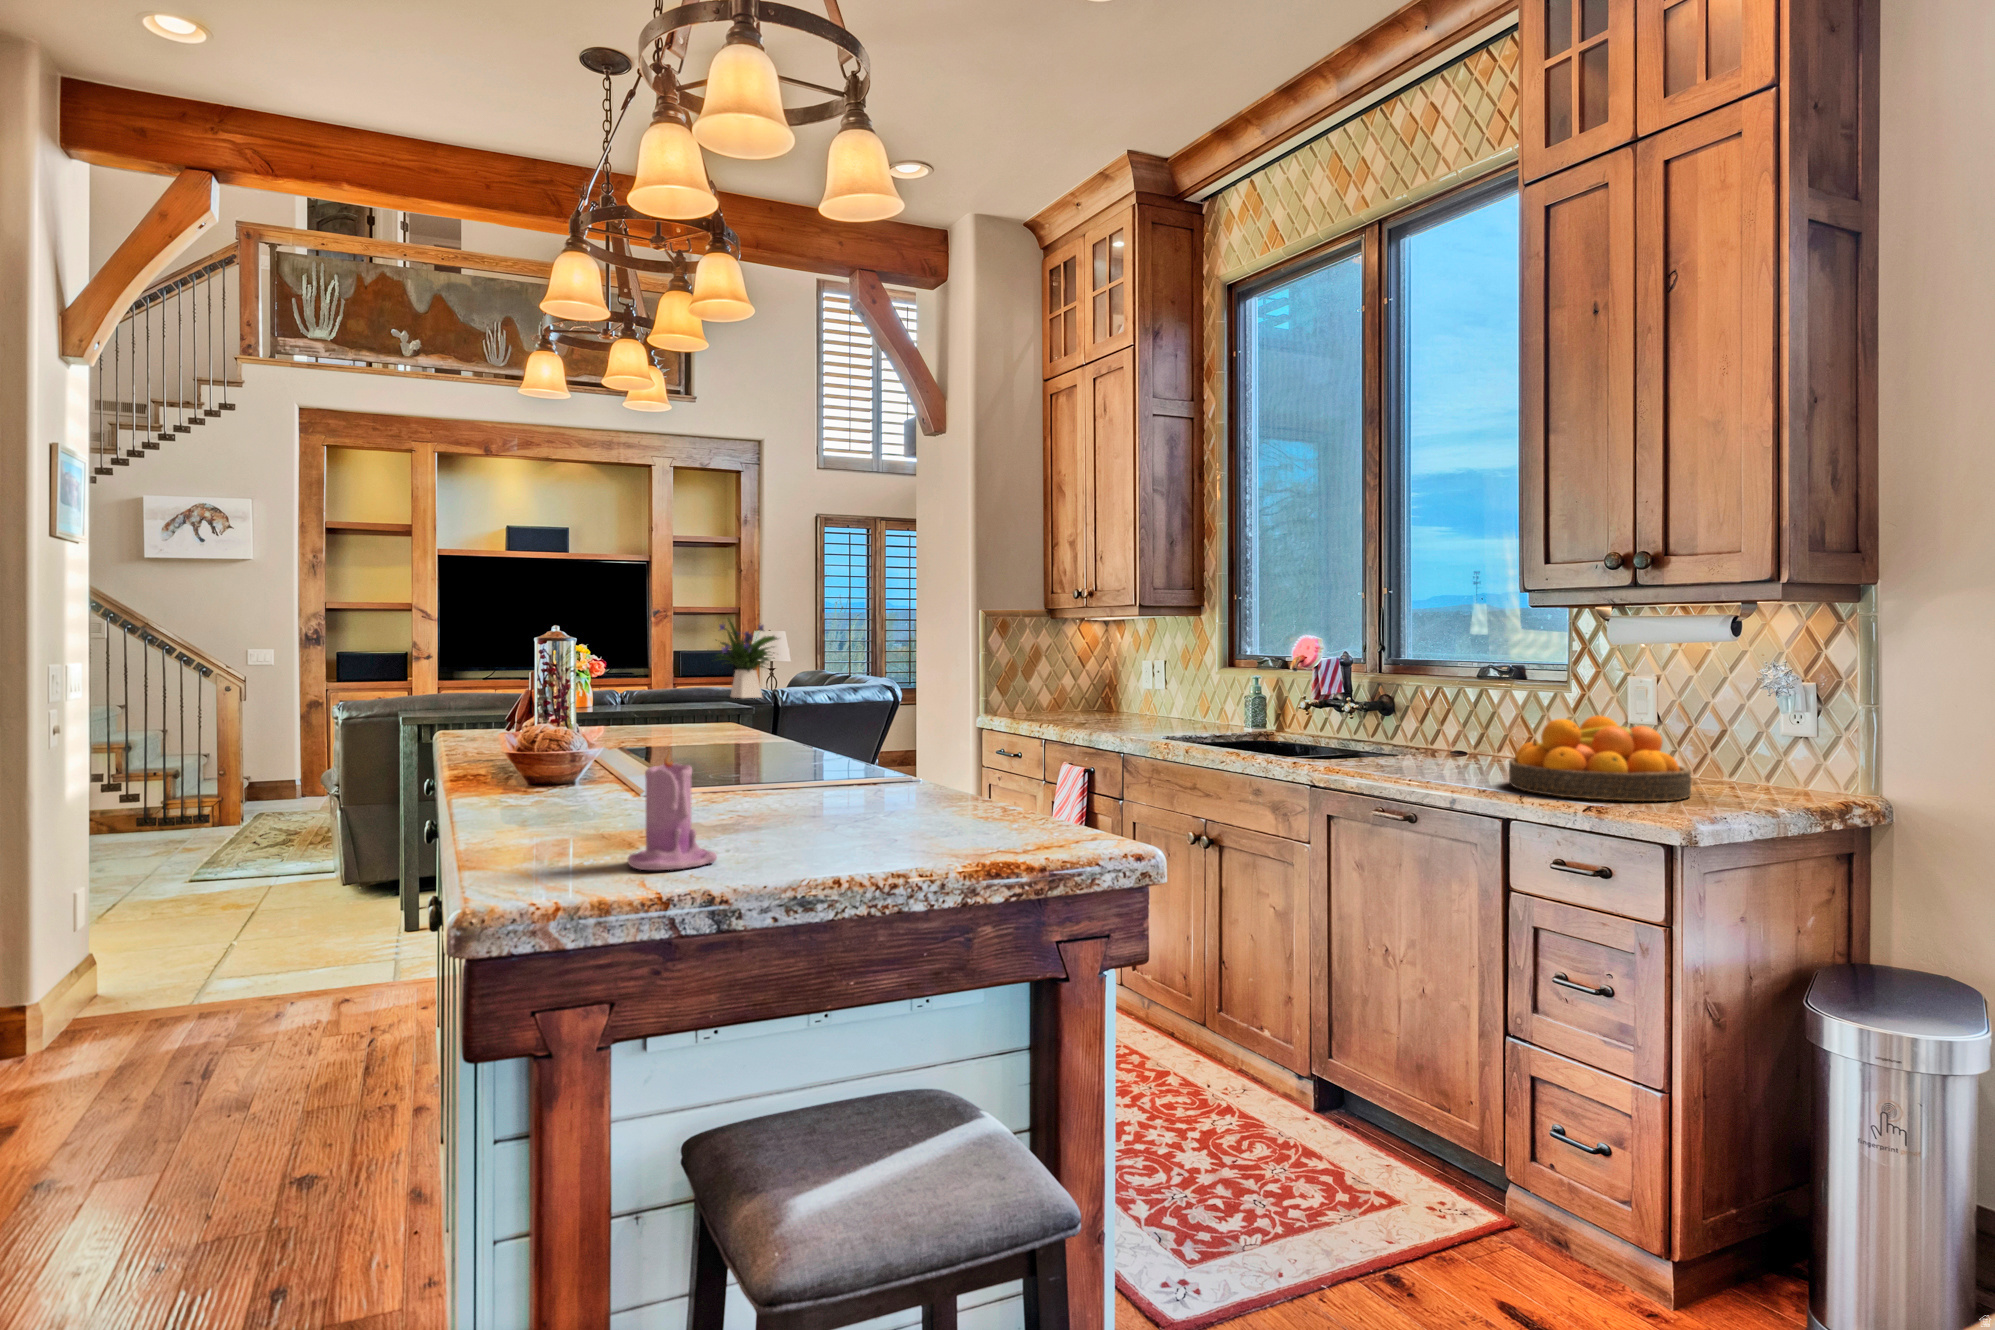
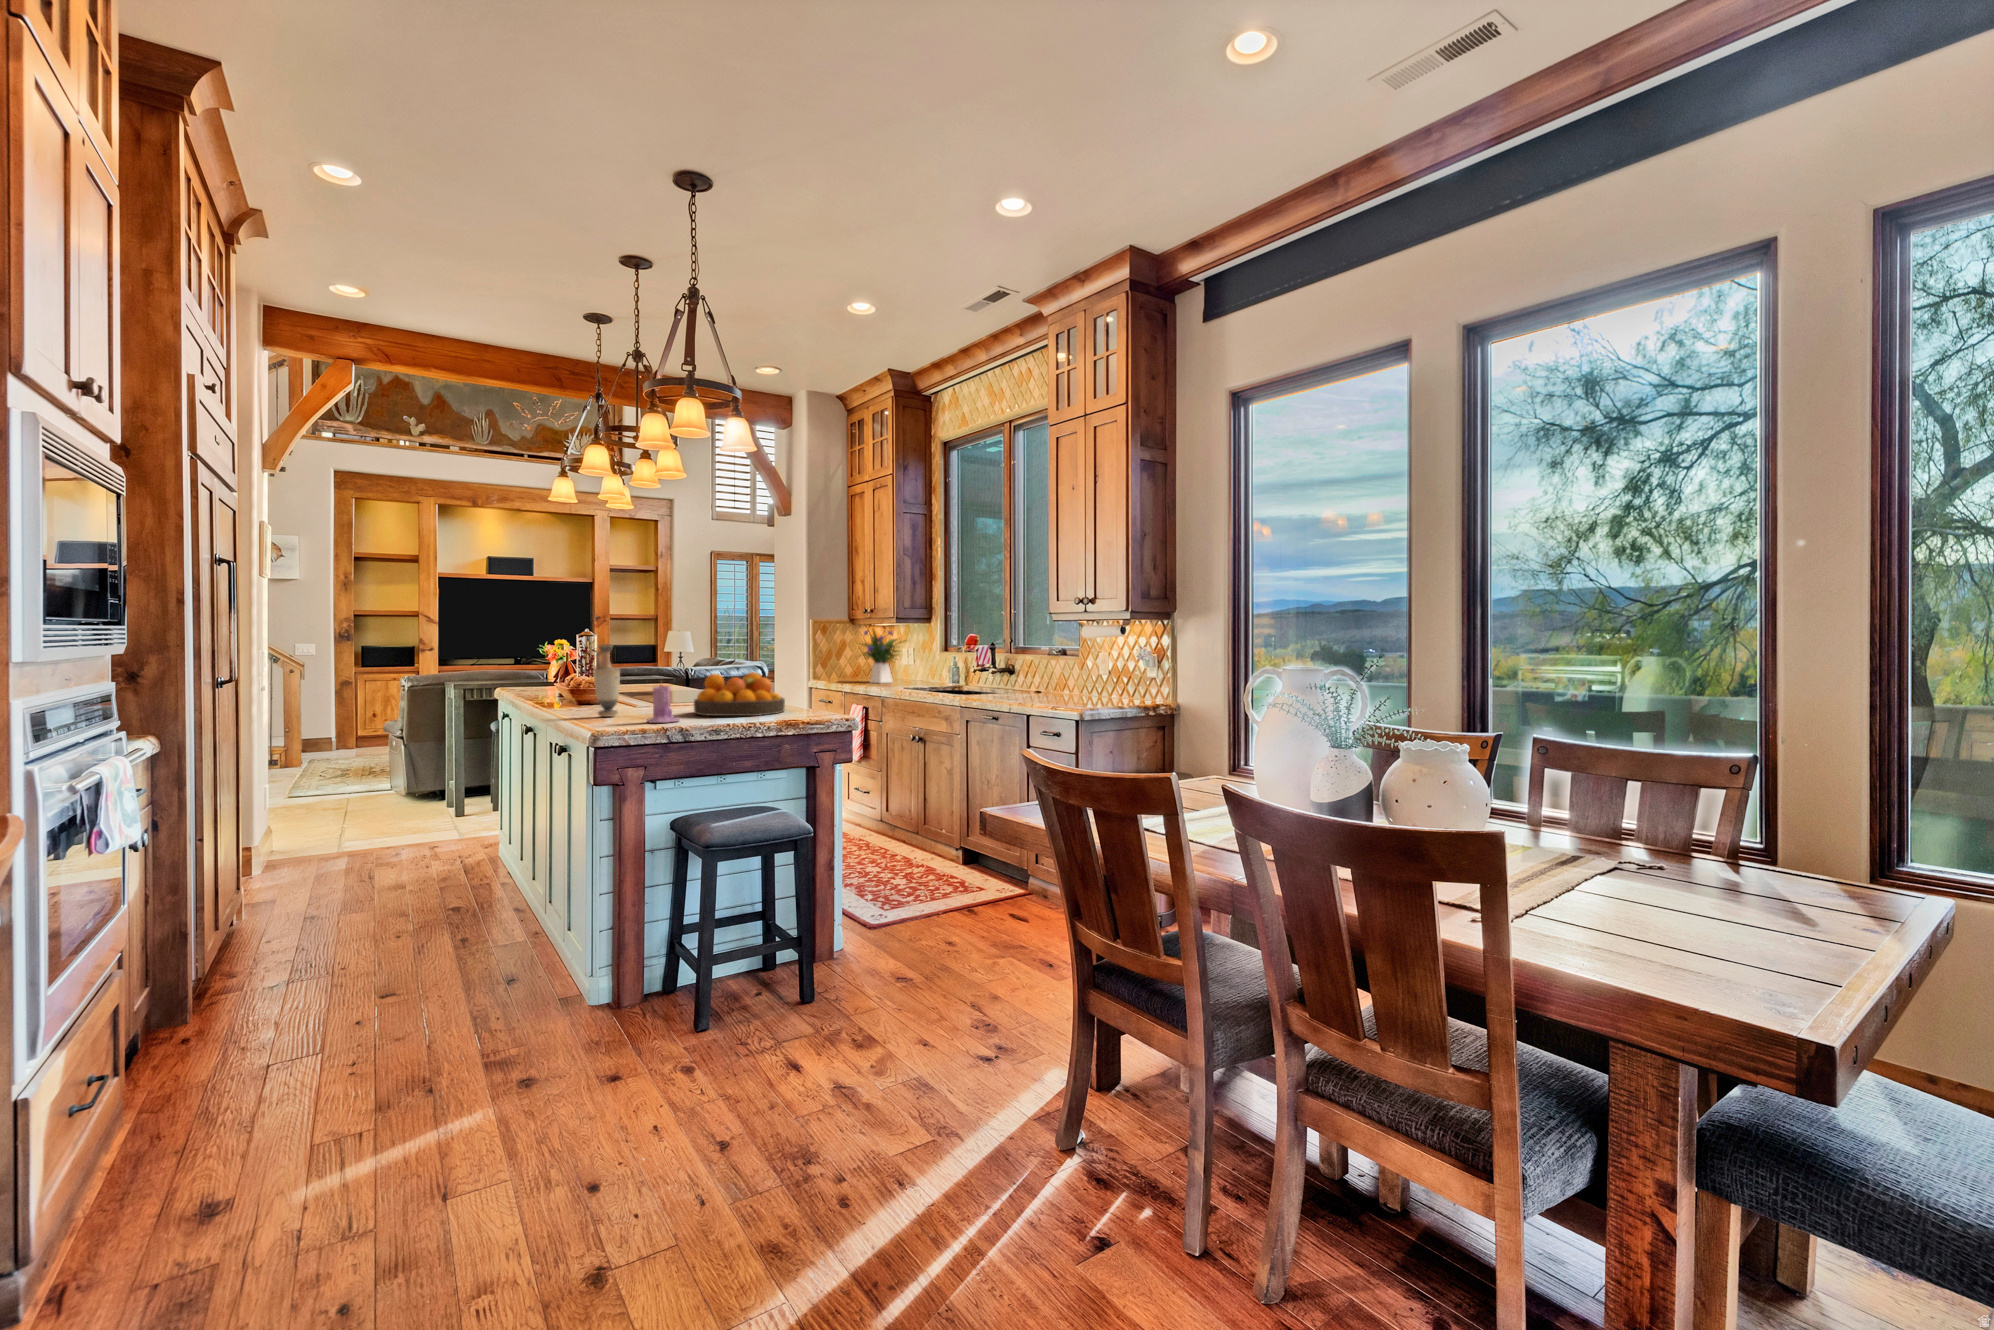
flower arrangement: present [718,619,777,698] -> present [861,629,902,683]
vase: none [519,650,584,832] -> present [594,644,620,717]
fruit bowl: present [1509,716,1691,801] -> present [694,672,785,716]

